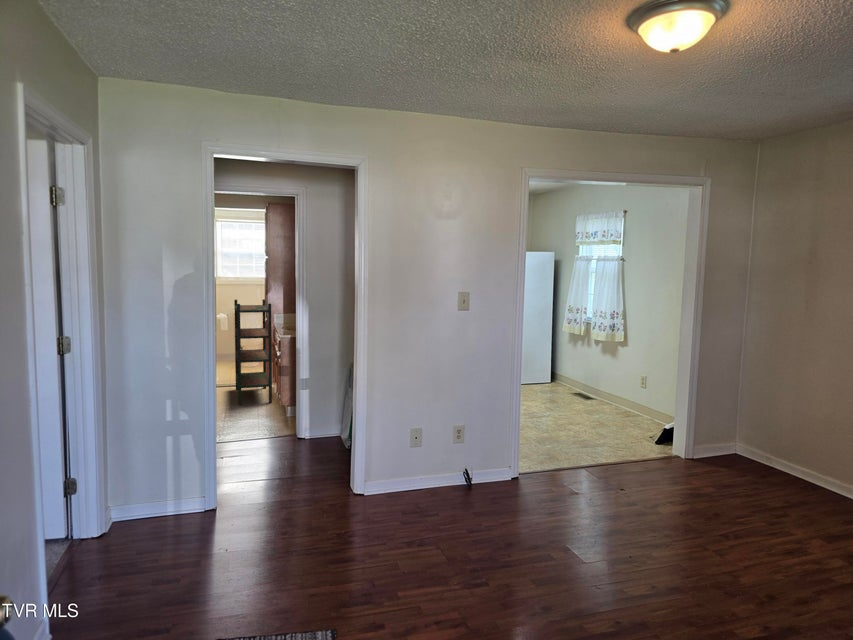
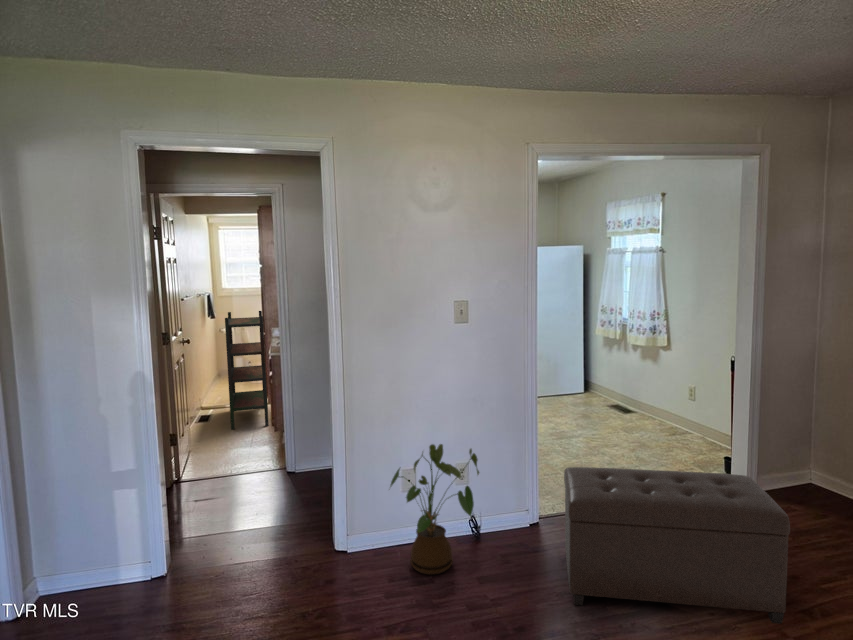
house plant: none [403,408,476,511] -> present [390,444,479,575]
ottoman: none [542,428,713,542] -> present [564,467,790,624]

